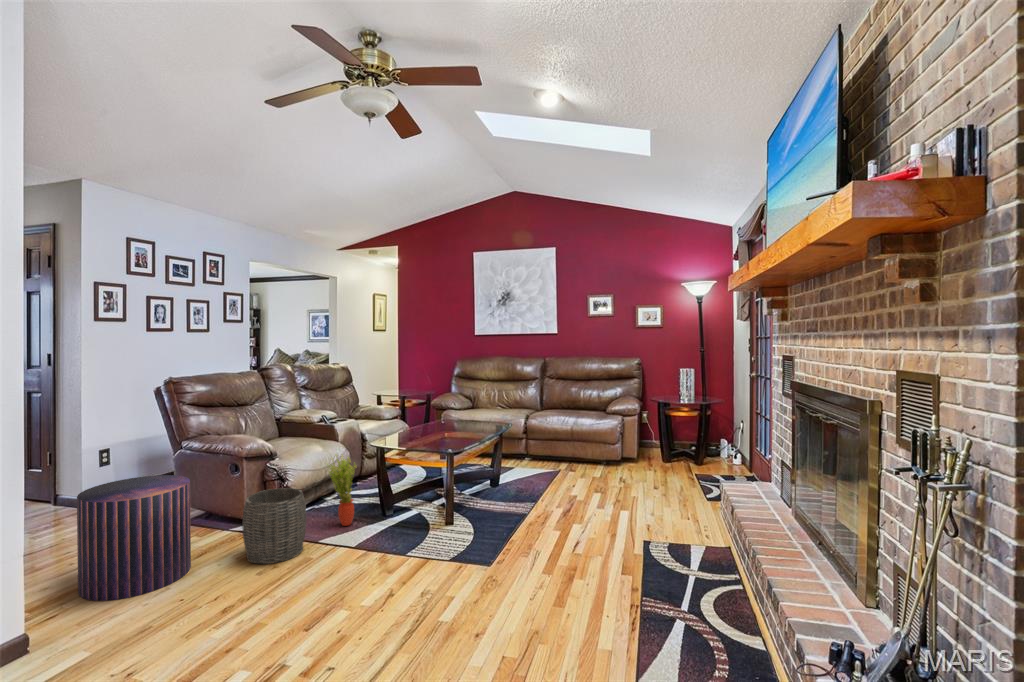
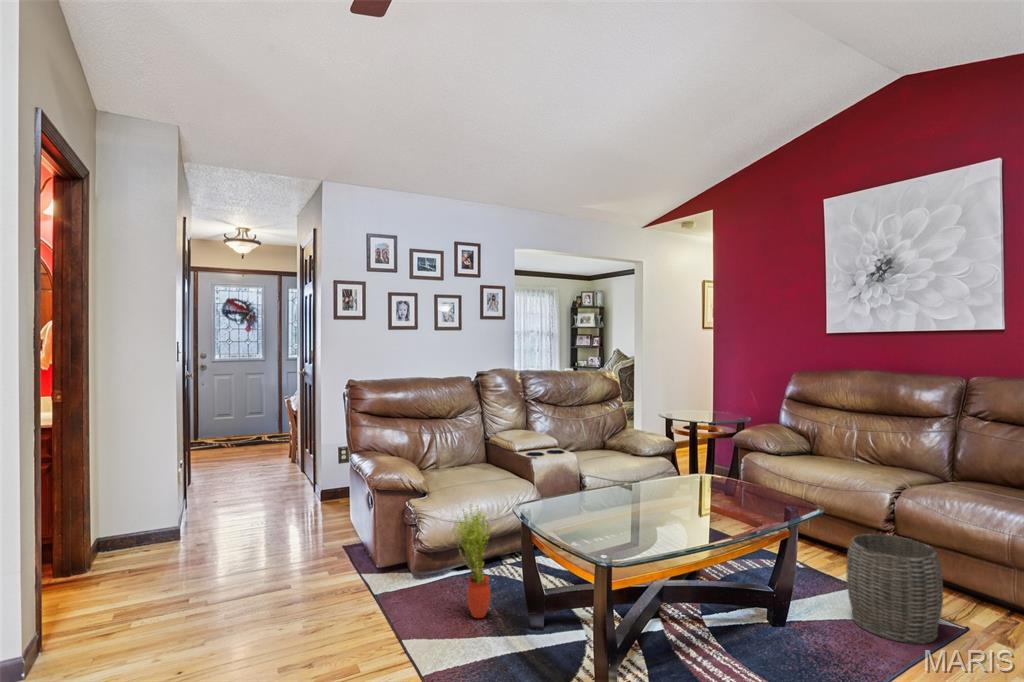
pouf: present [77,475,191,601] -> none [164,492,284,639]
woven basket: present [242,488,306,564] -> present [846,534,943,644]

